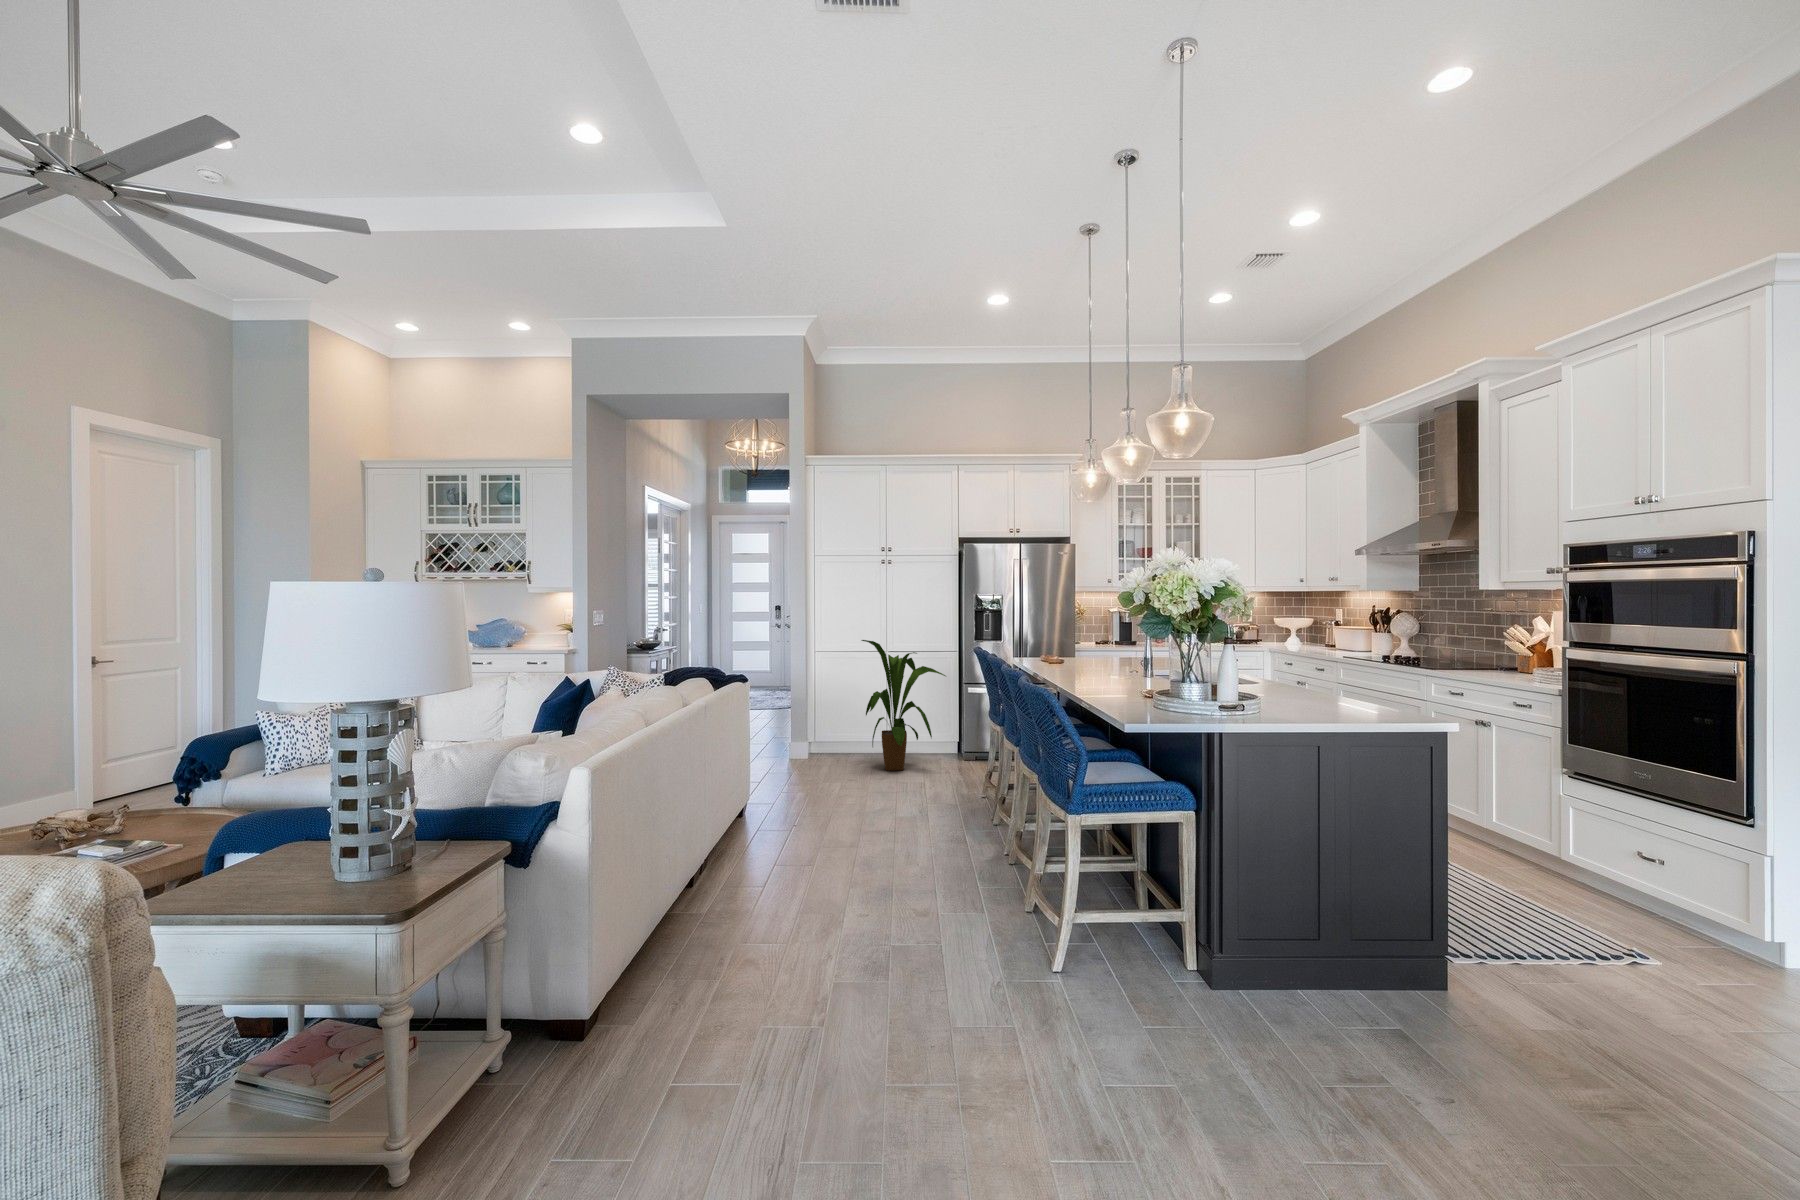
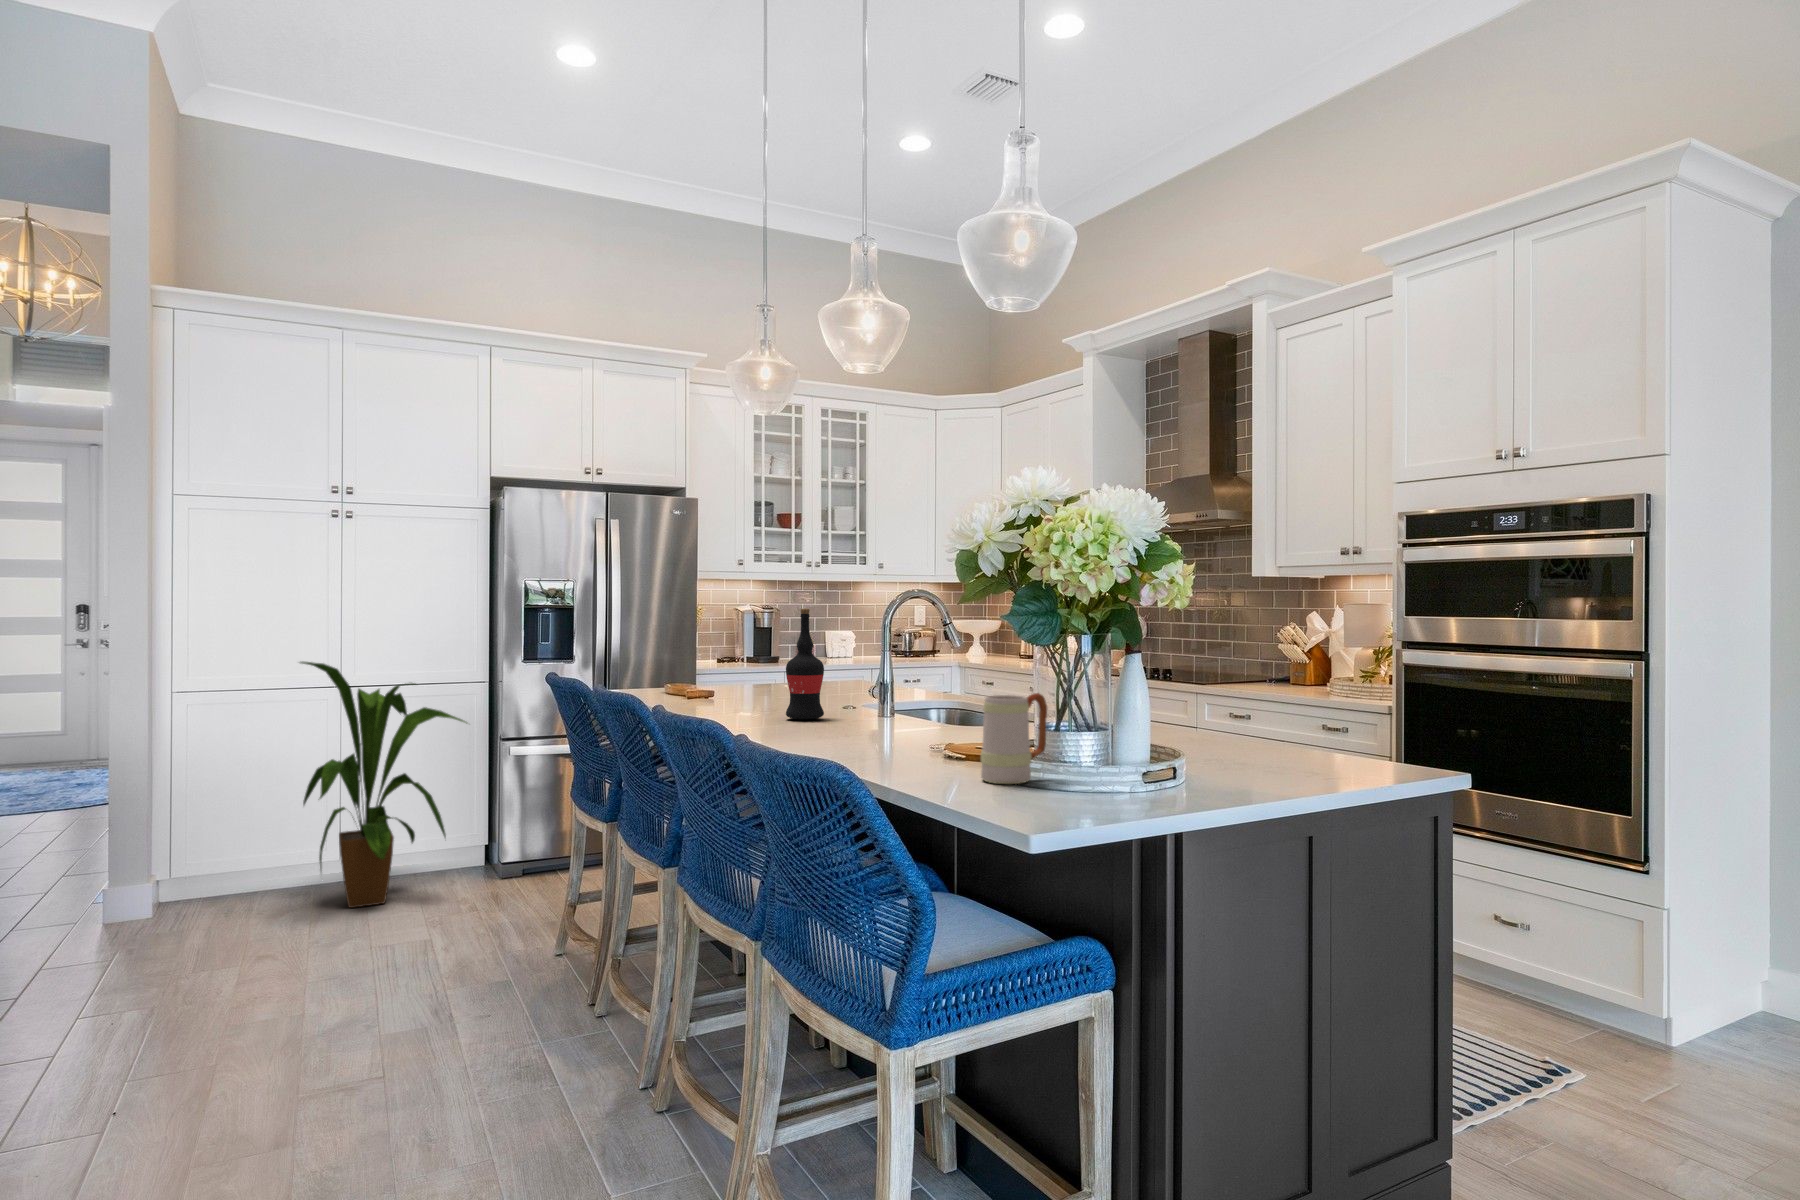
wine bottle: none [1088,616,1111,679] -> present [786,609,824,720]
mug: none [1136,666,1175,713] -> present [981,693,1047,784]

